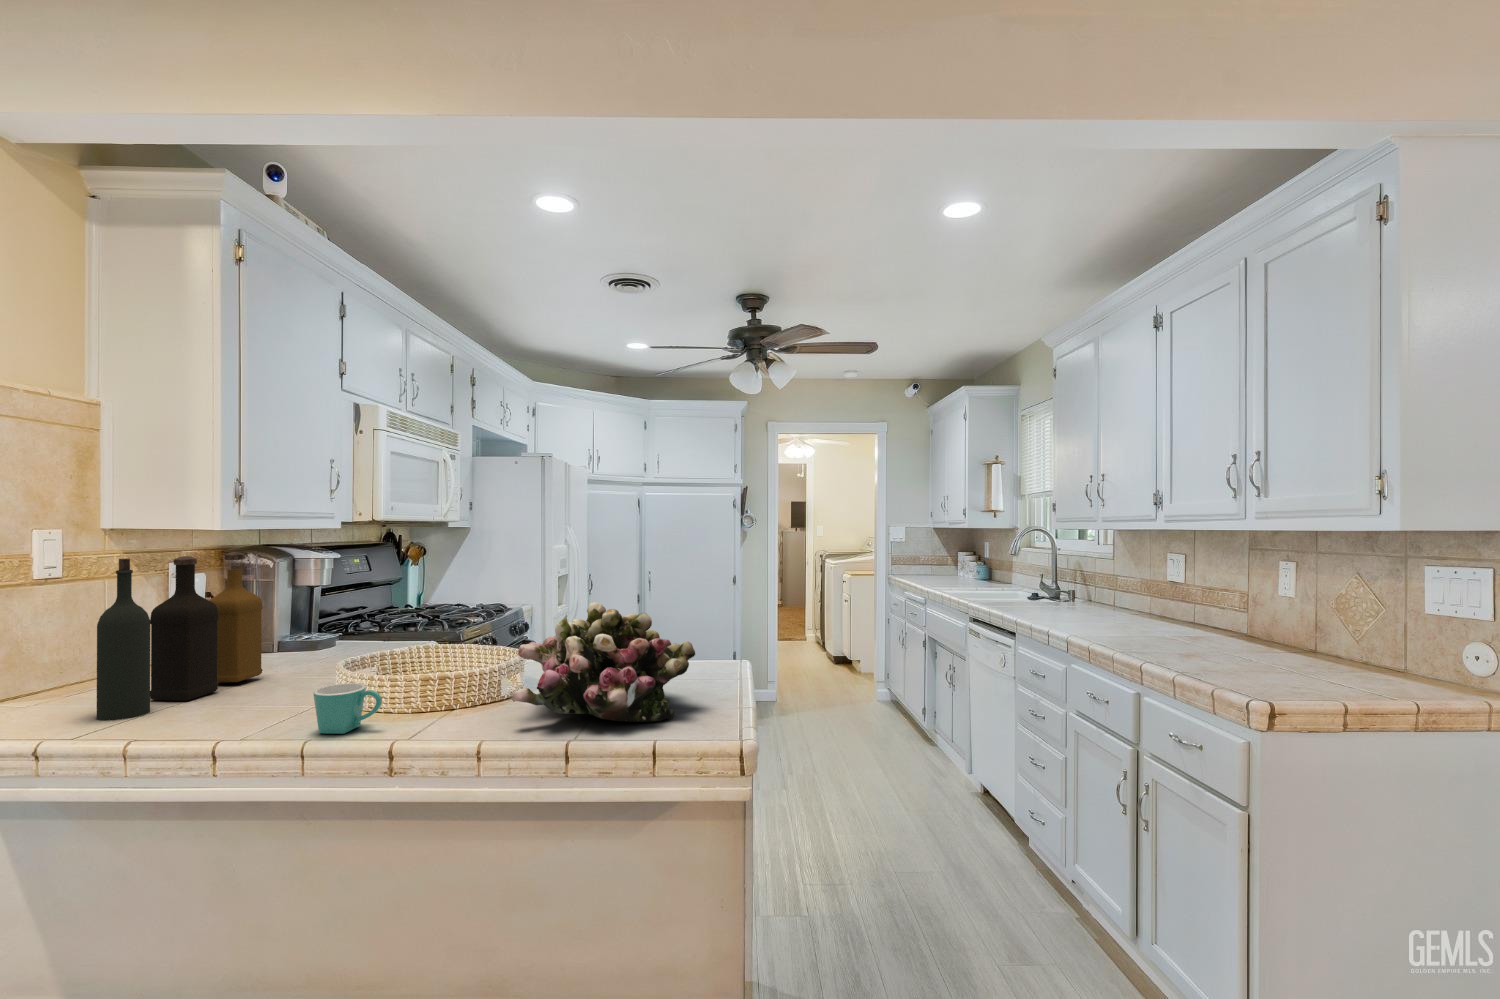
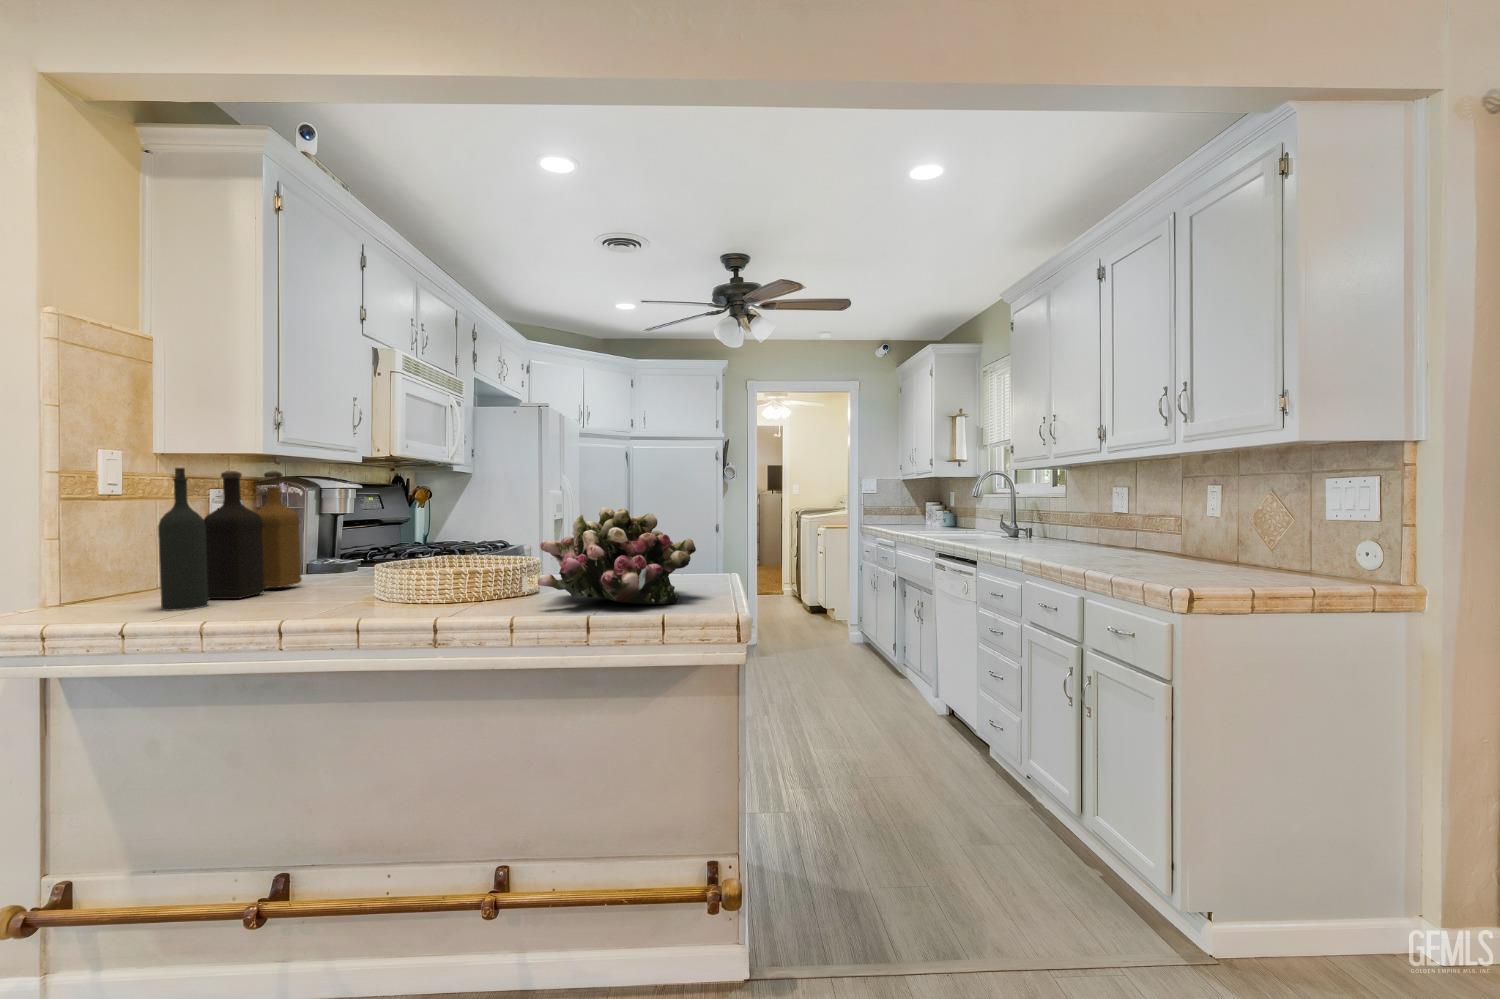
mug: present [314,683,382,734] -> none [361,574,422,614]

